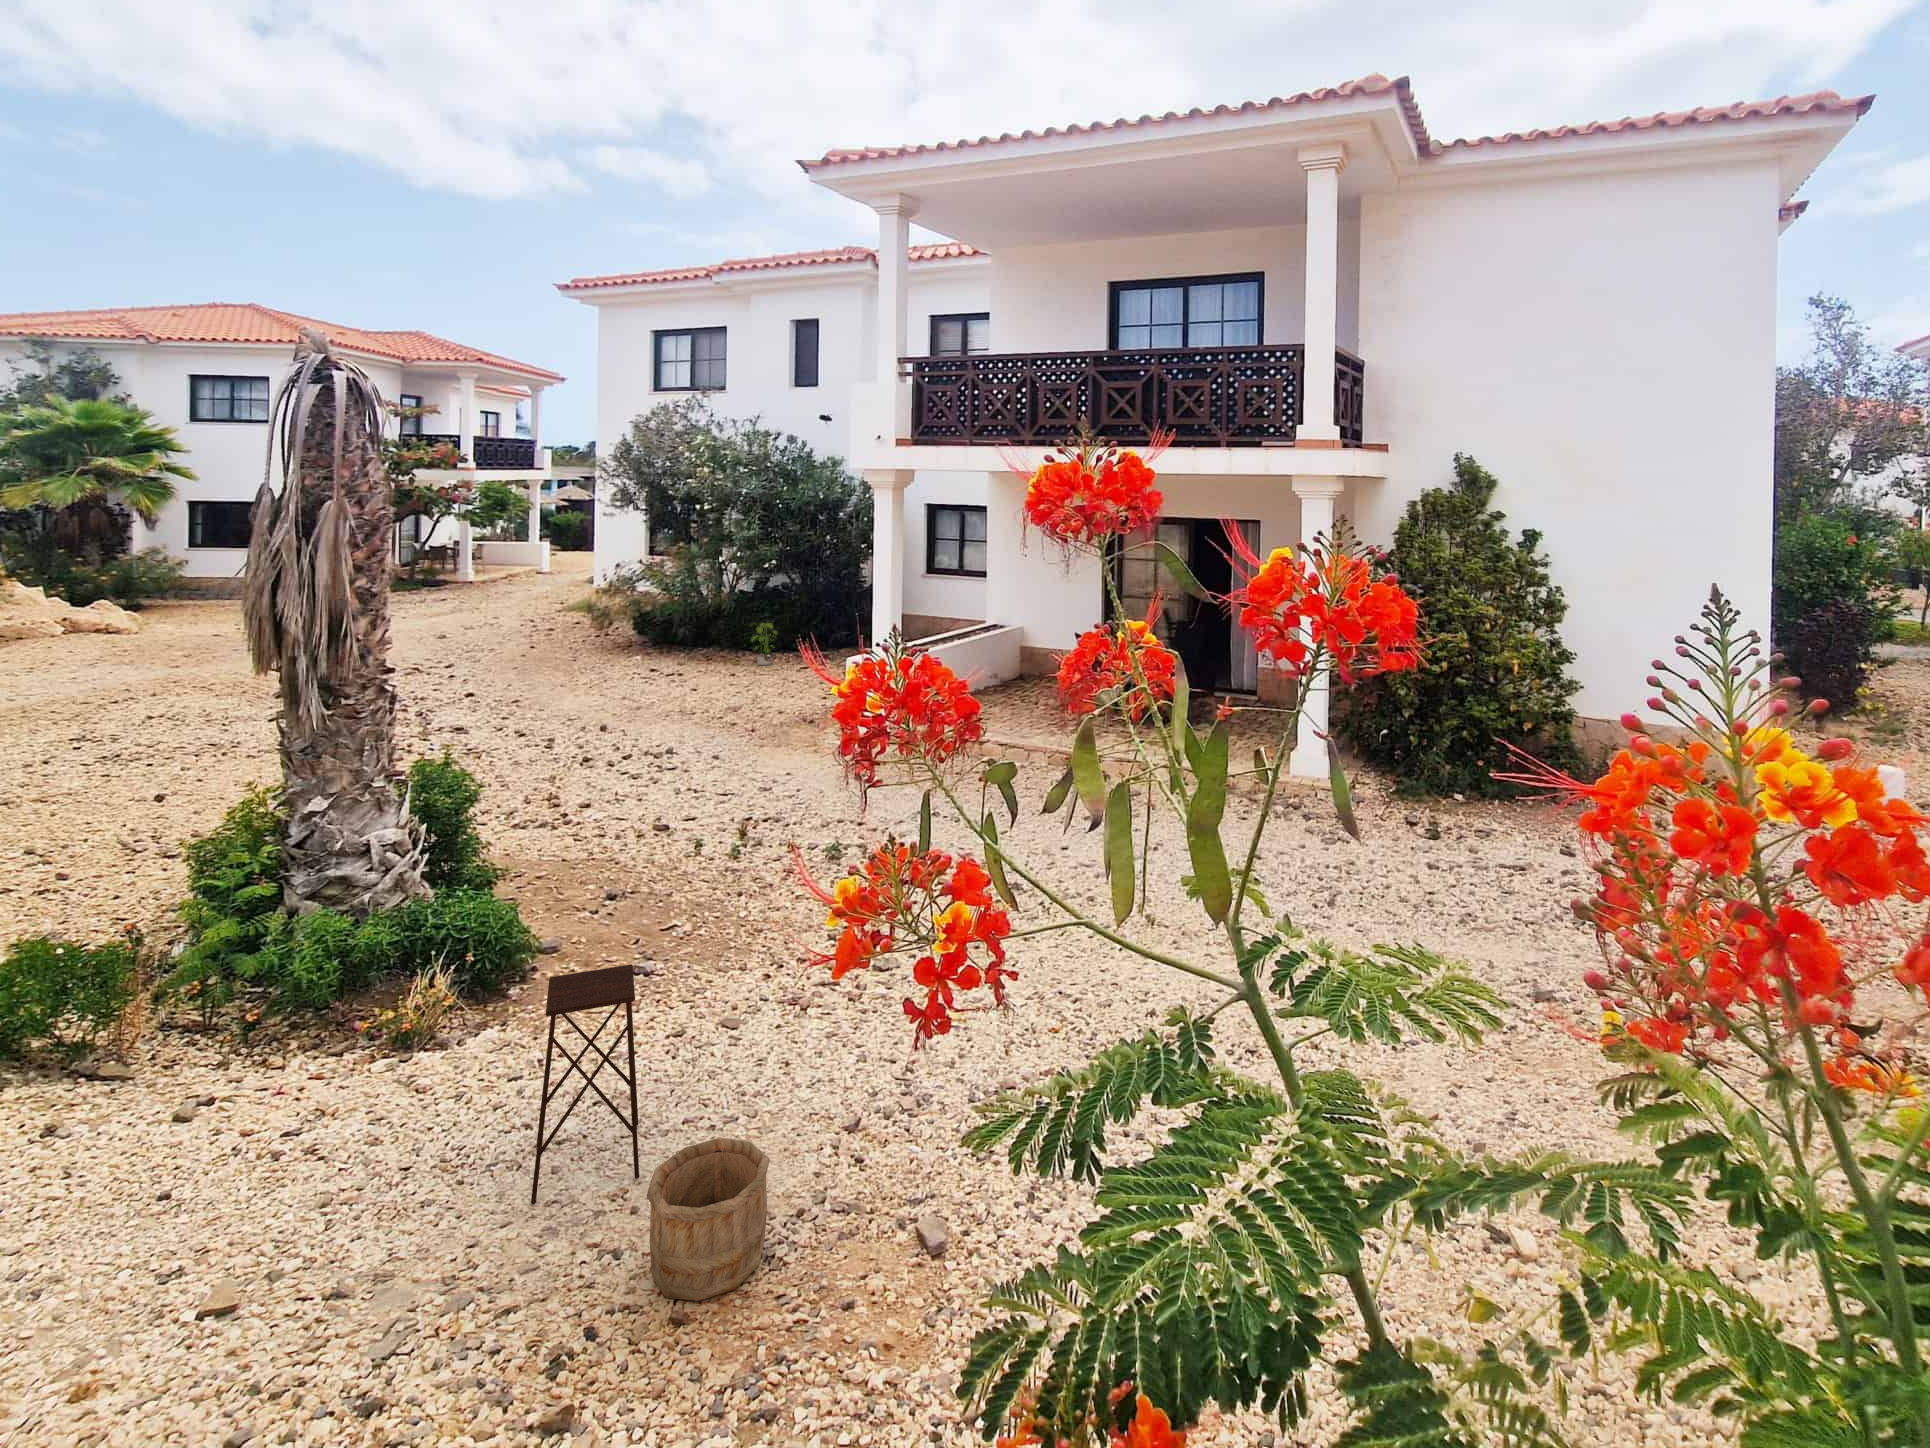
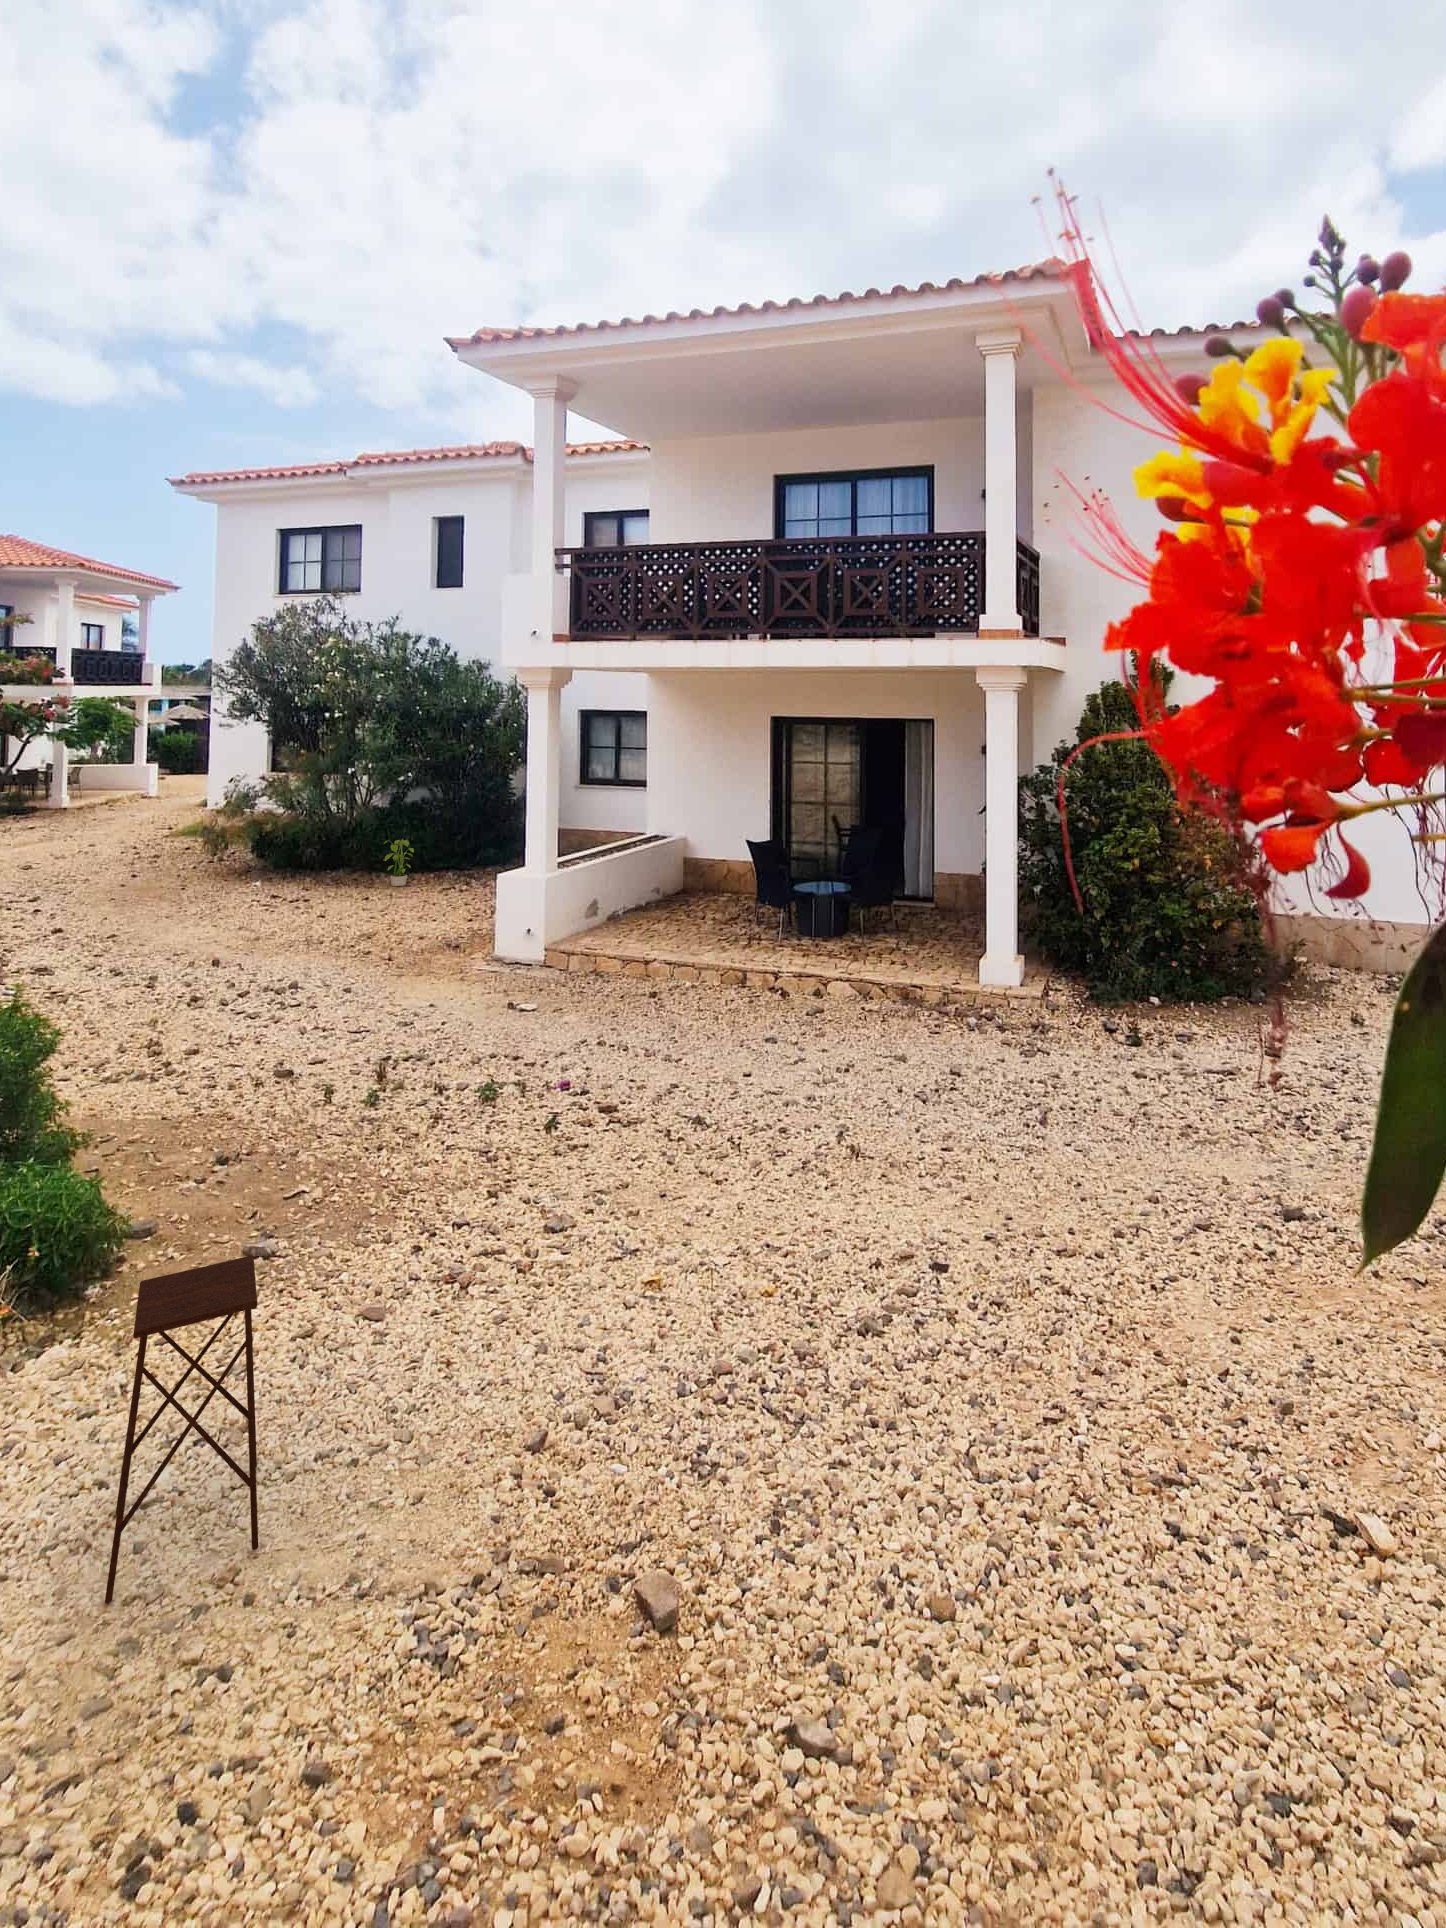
wooden bucket: present [646,1137,770,1301] -> none [271,1488,441,1737]

